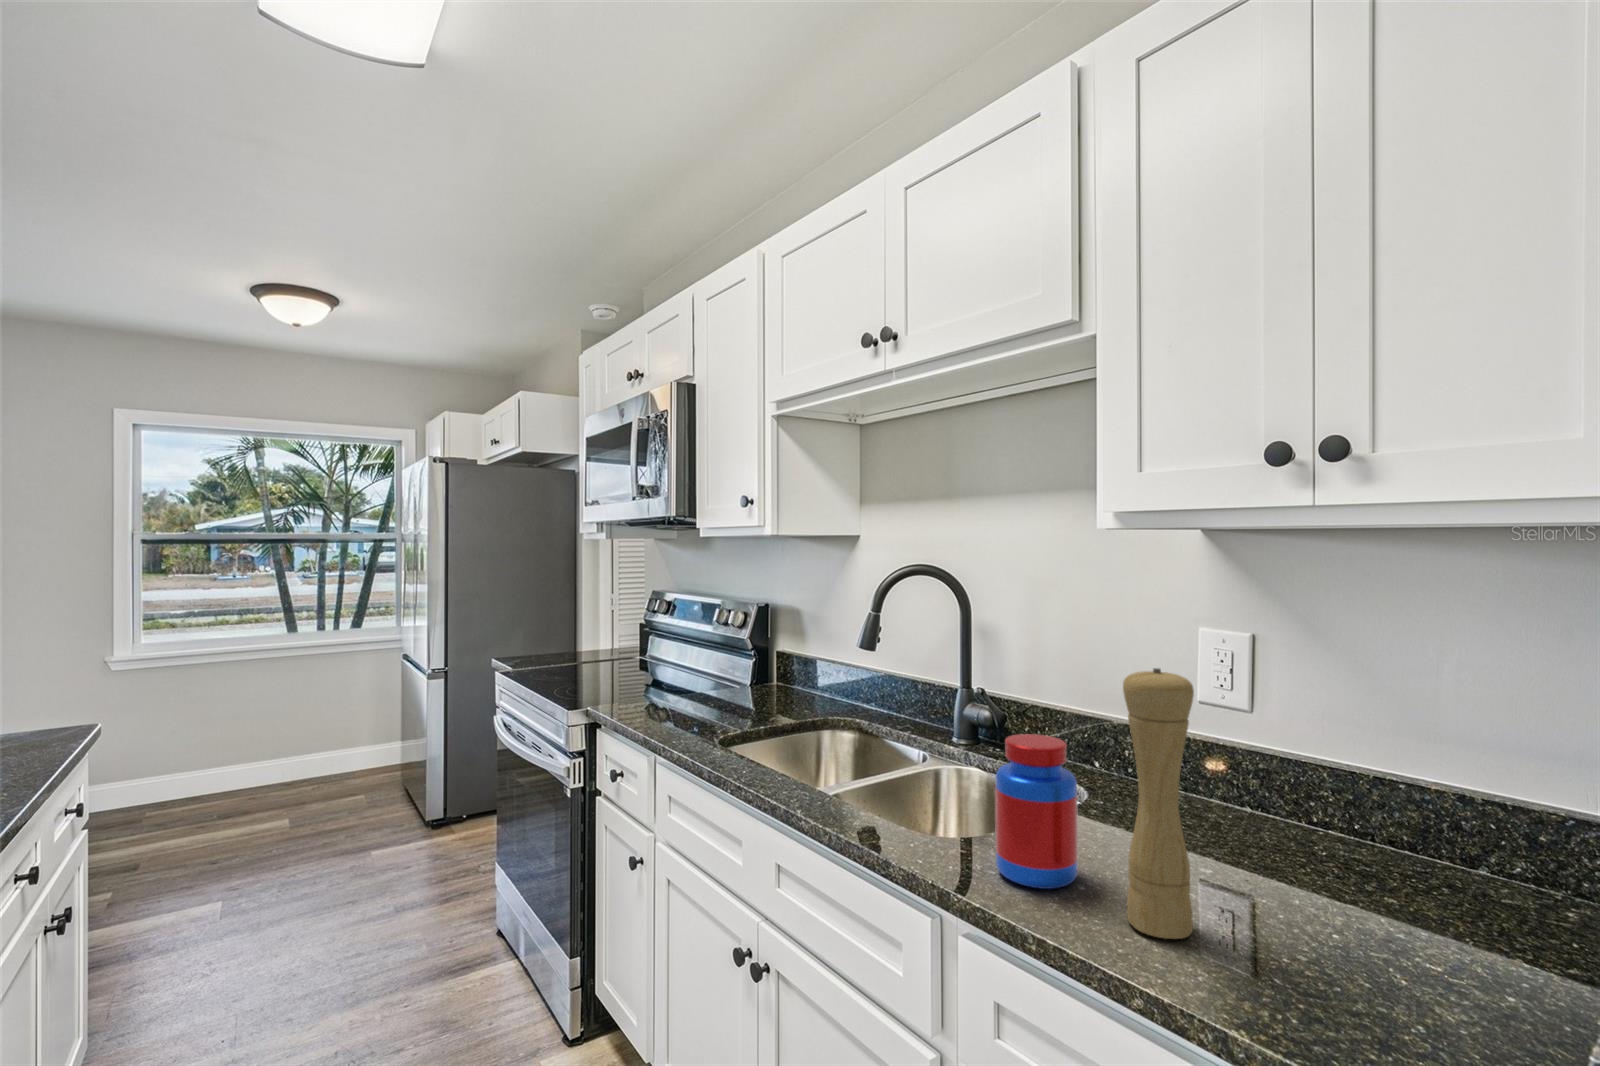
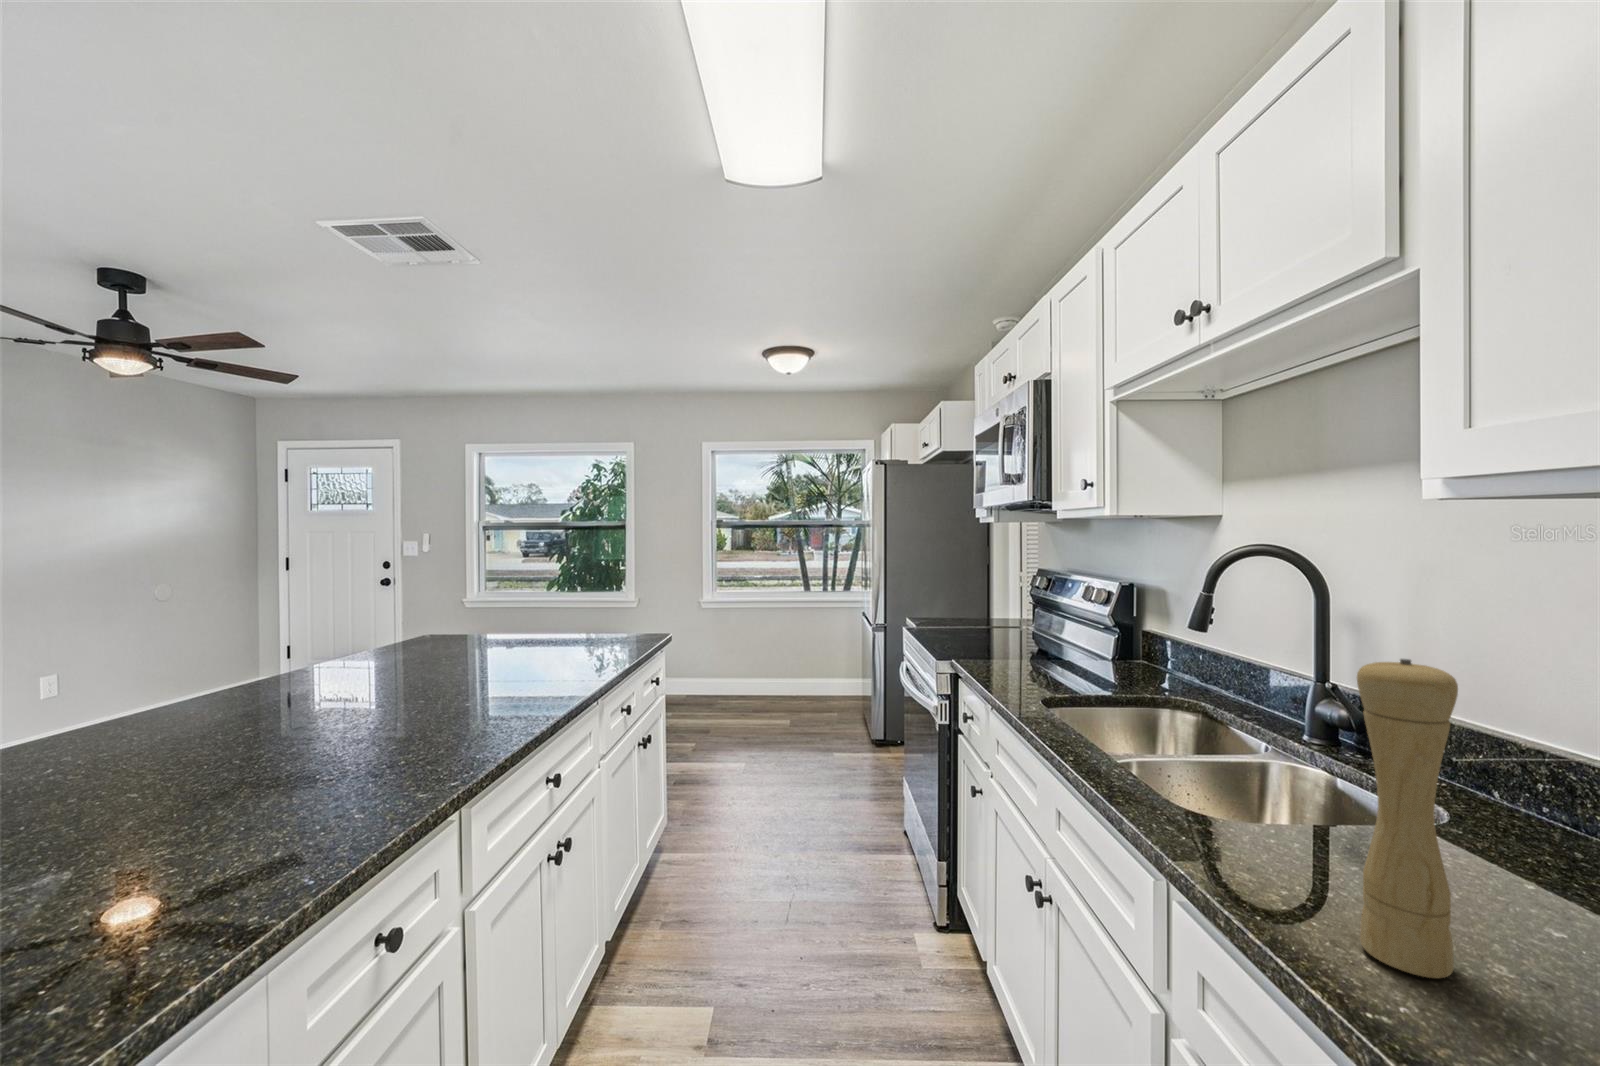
jar: present [995,734,1078,889] -> none [1233,720,1337,889]

